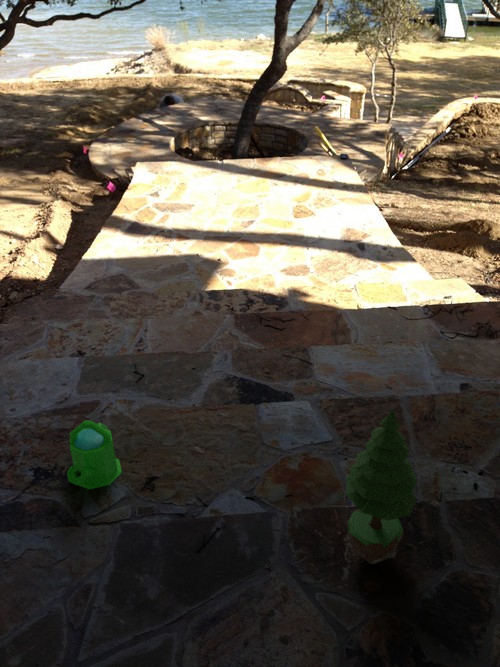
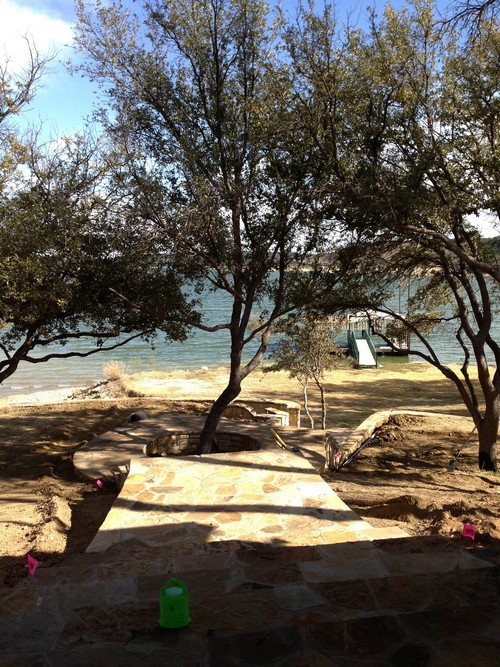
potted tree: present [346,410,417,564] -> none [339,524,380,636]

